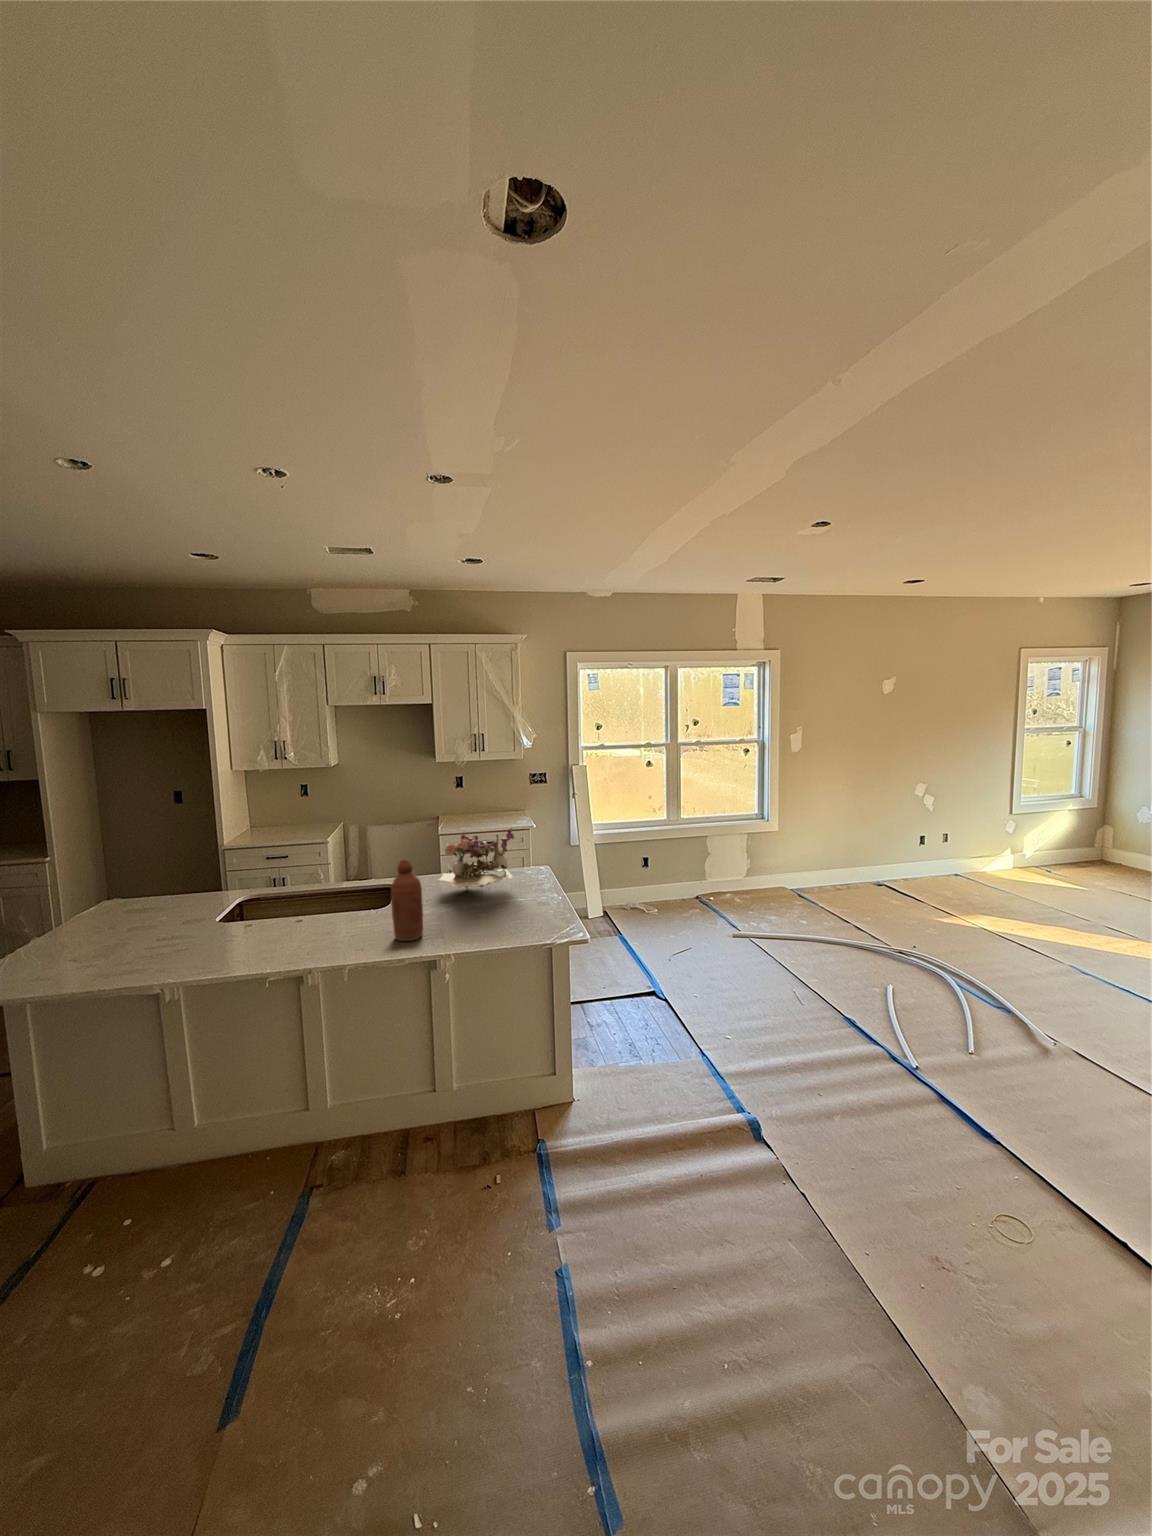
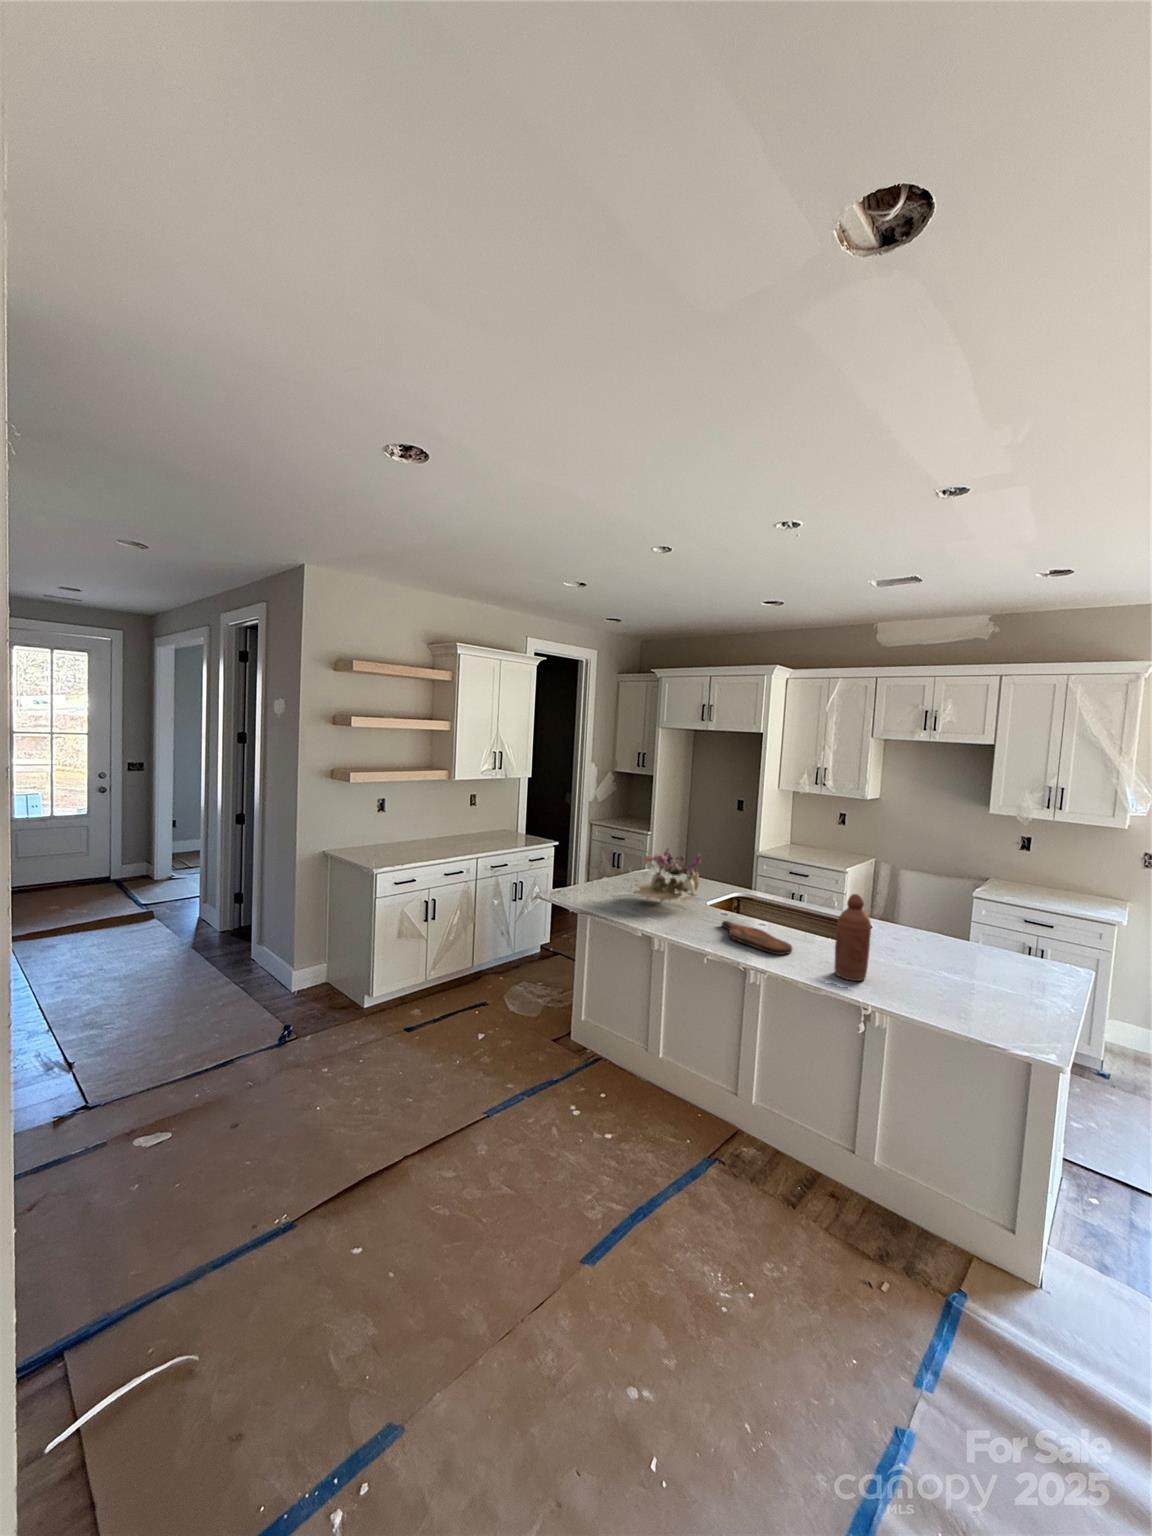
flower arrangement: present [438,828,514,889] -> present [634,848,701,902]
cutting board: none [249,926,344,948] -> present [722,921,793,954]

